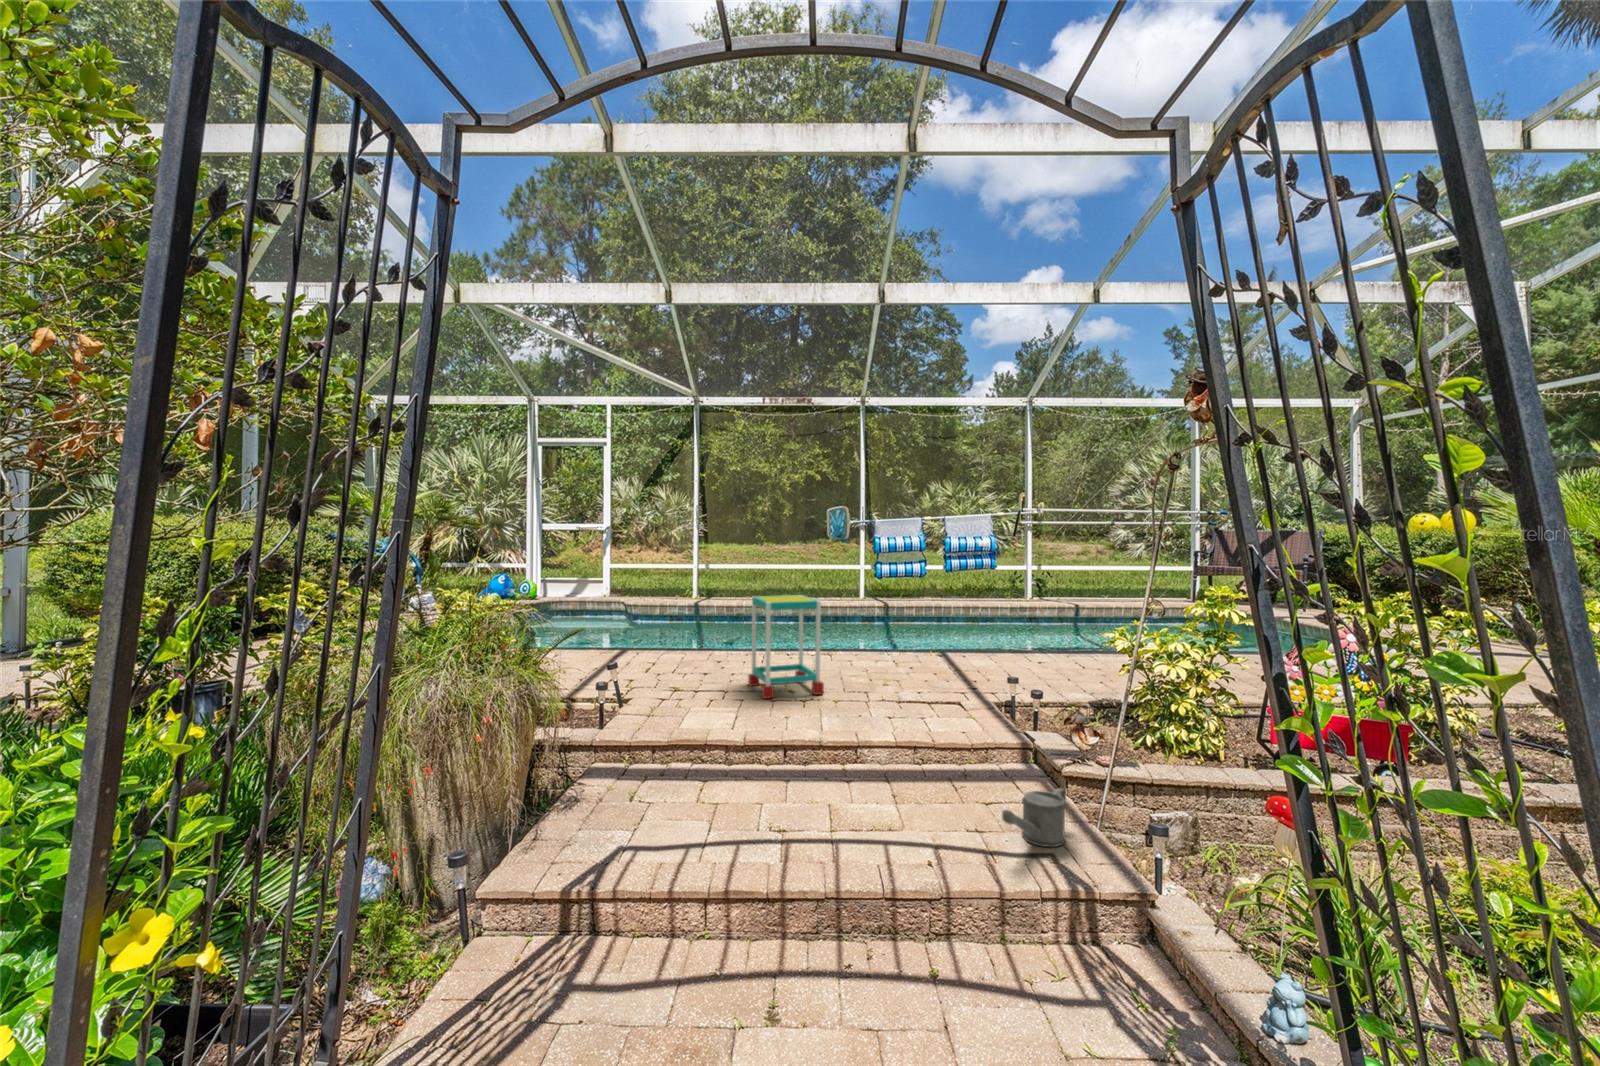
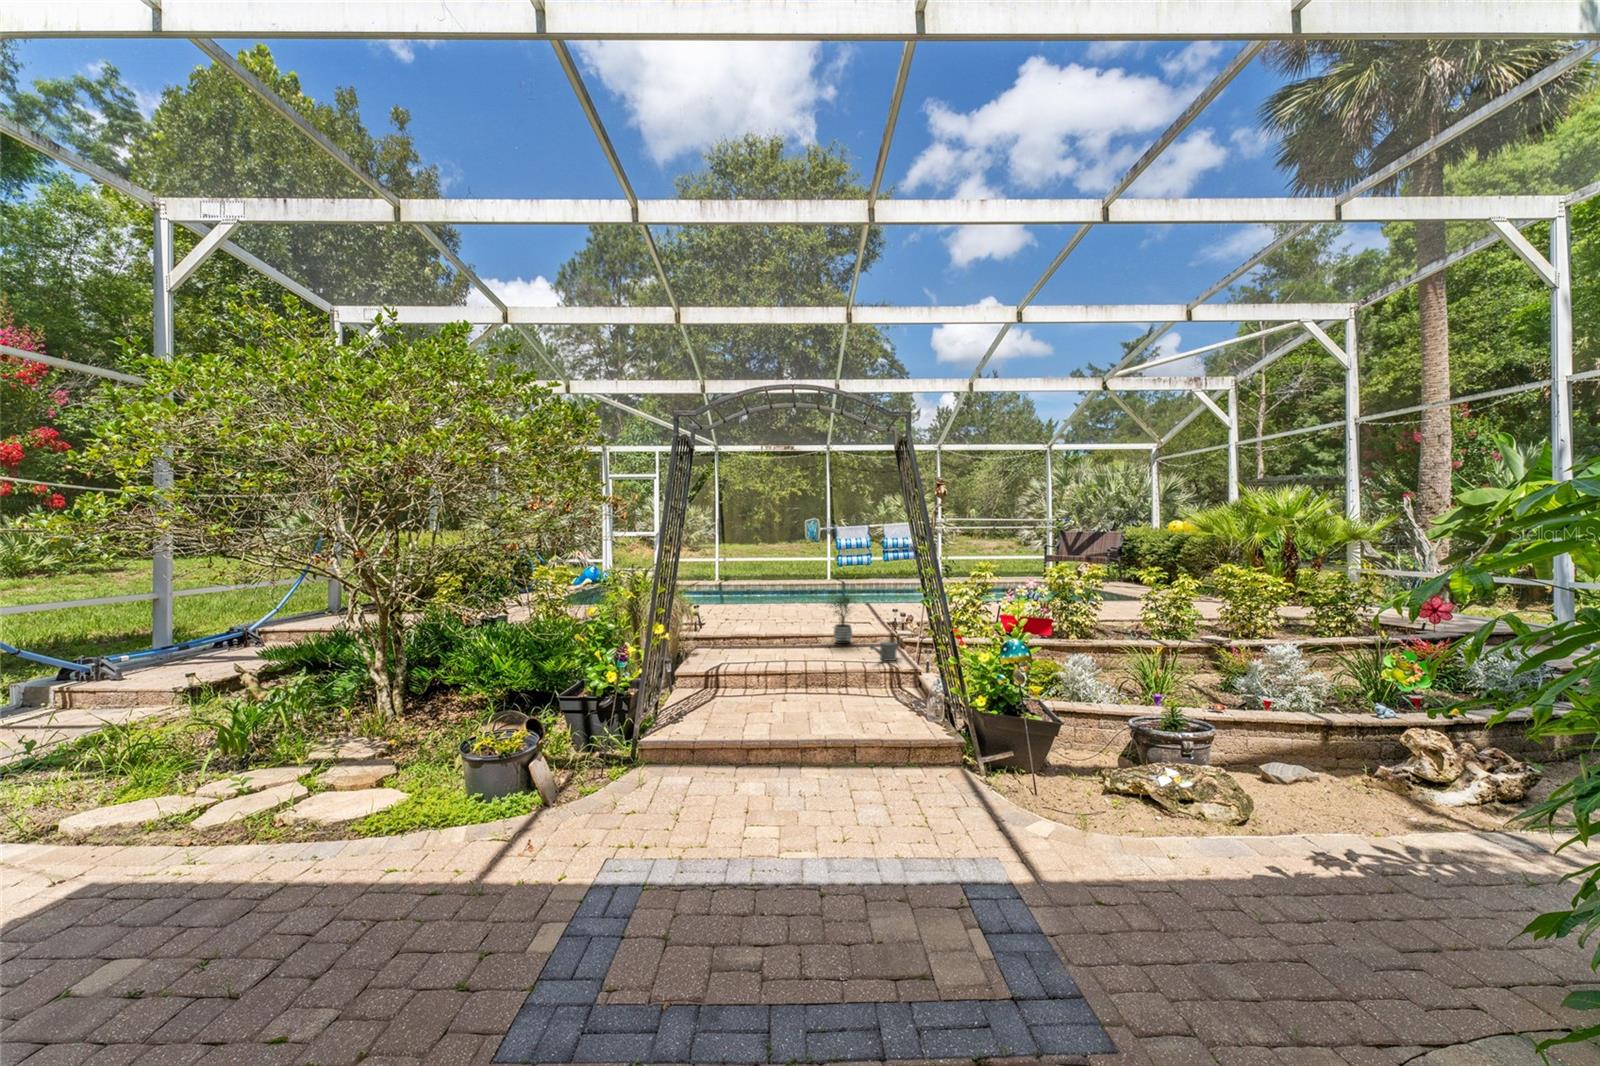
side table: present [748,595,824,699] -> none [762,570,802,622]
potted plant: none [874,654,956,772] -> present [827,595,853,644]

